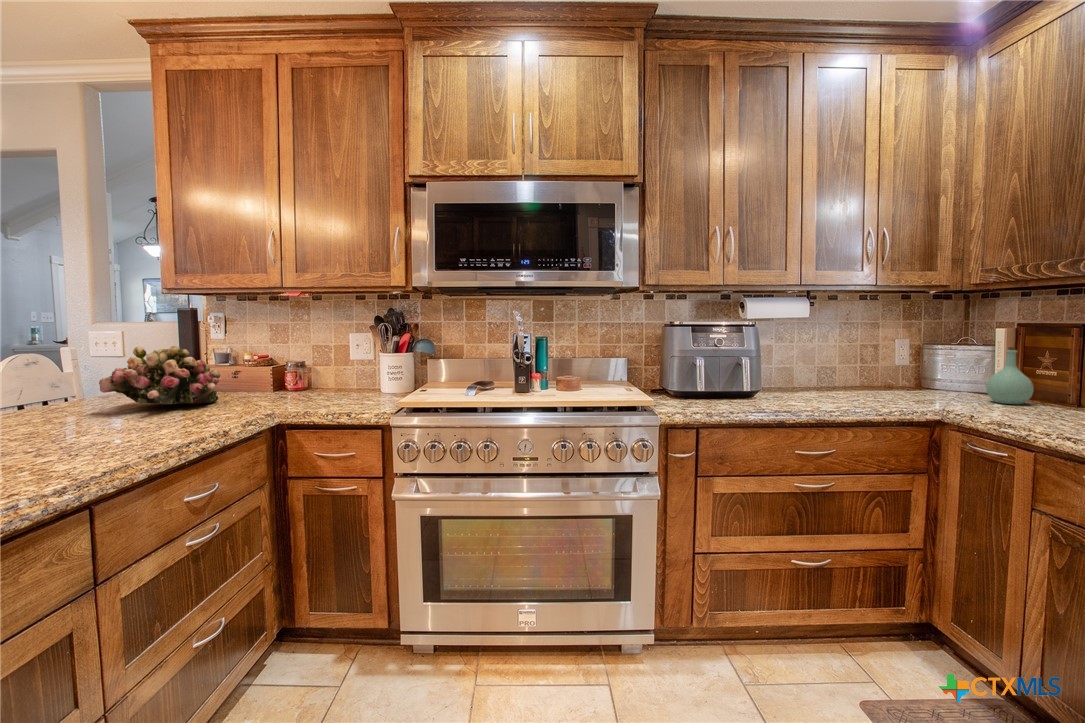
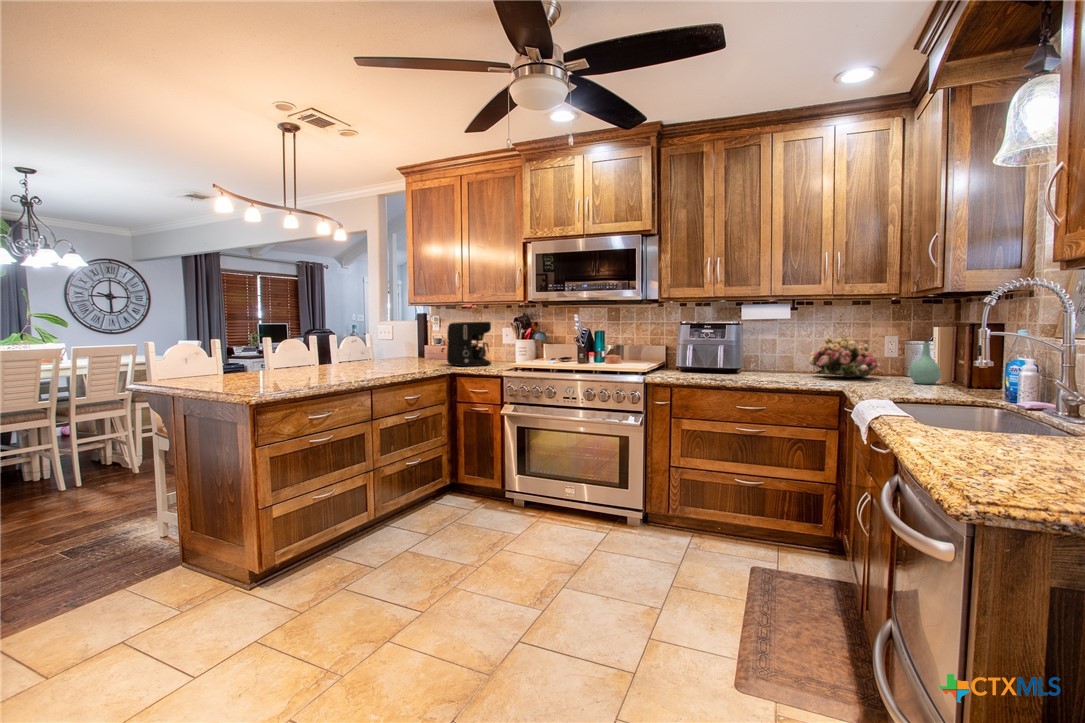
coffee maker: none [254,322,347,407] -> present [447,322,491,366]
flower arrangement: present [99,346,220,404] -> present [808,337,880,377]

